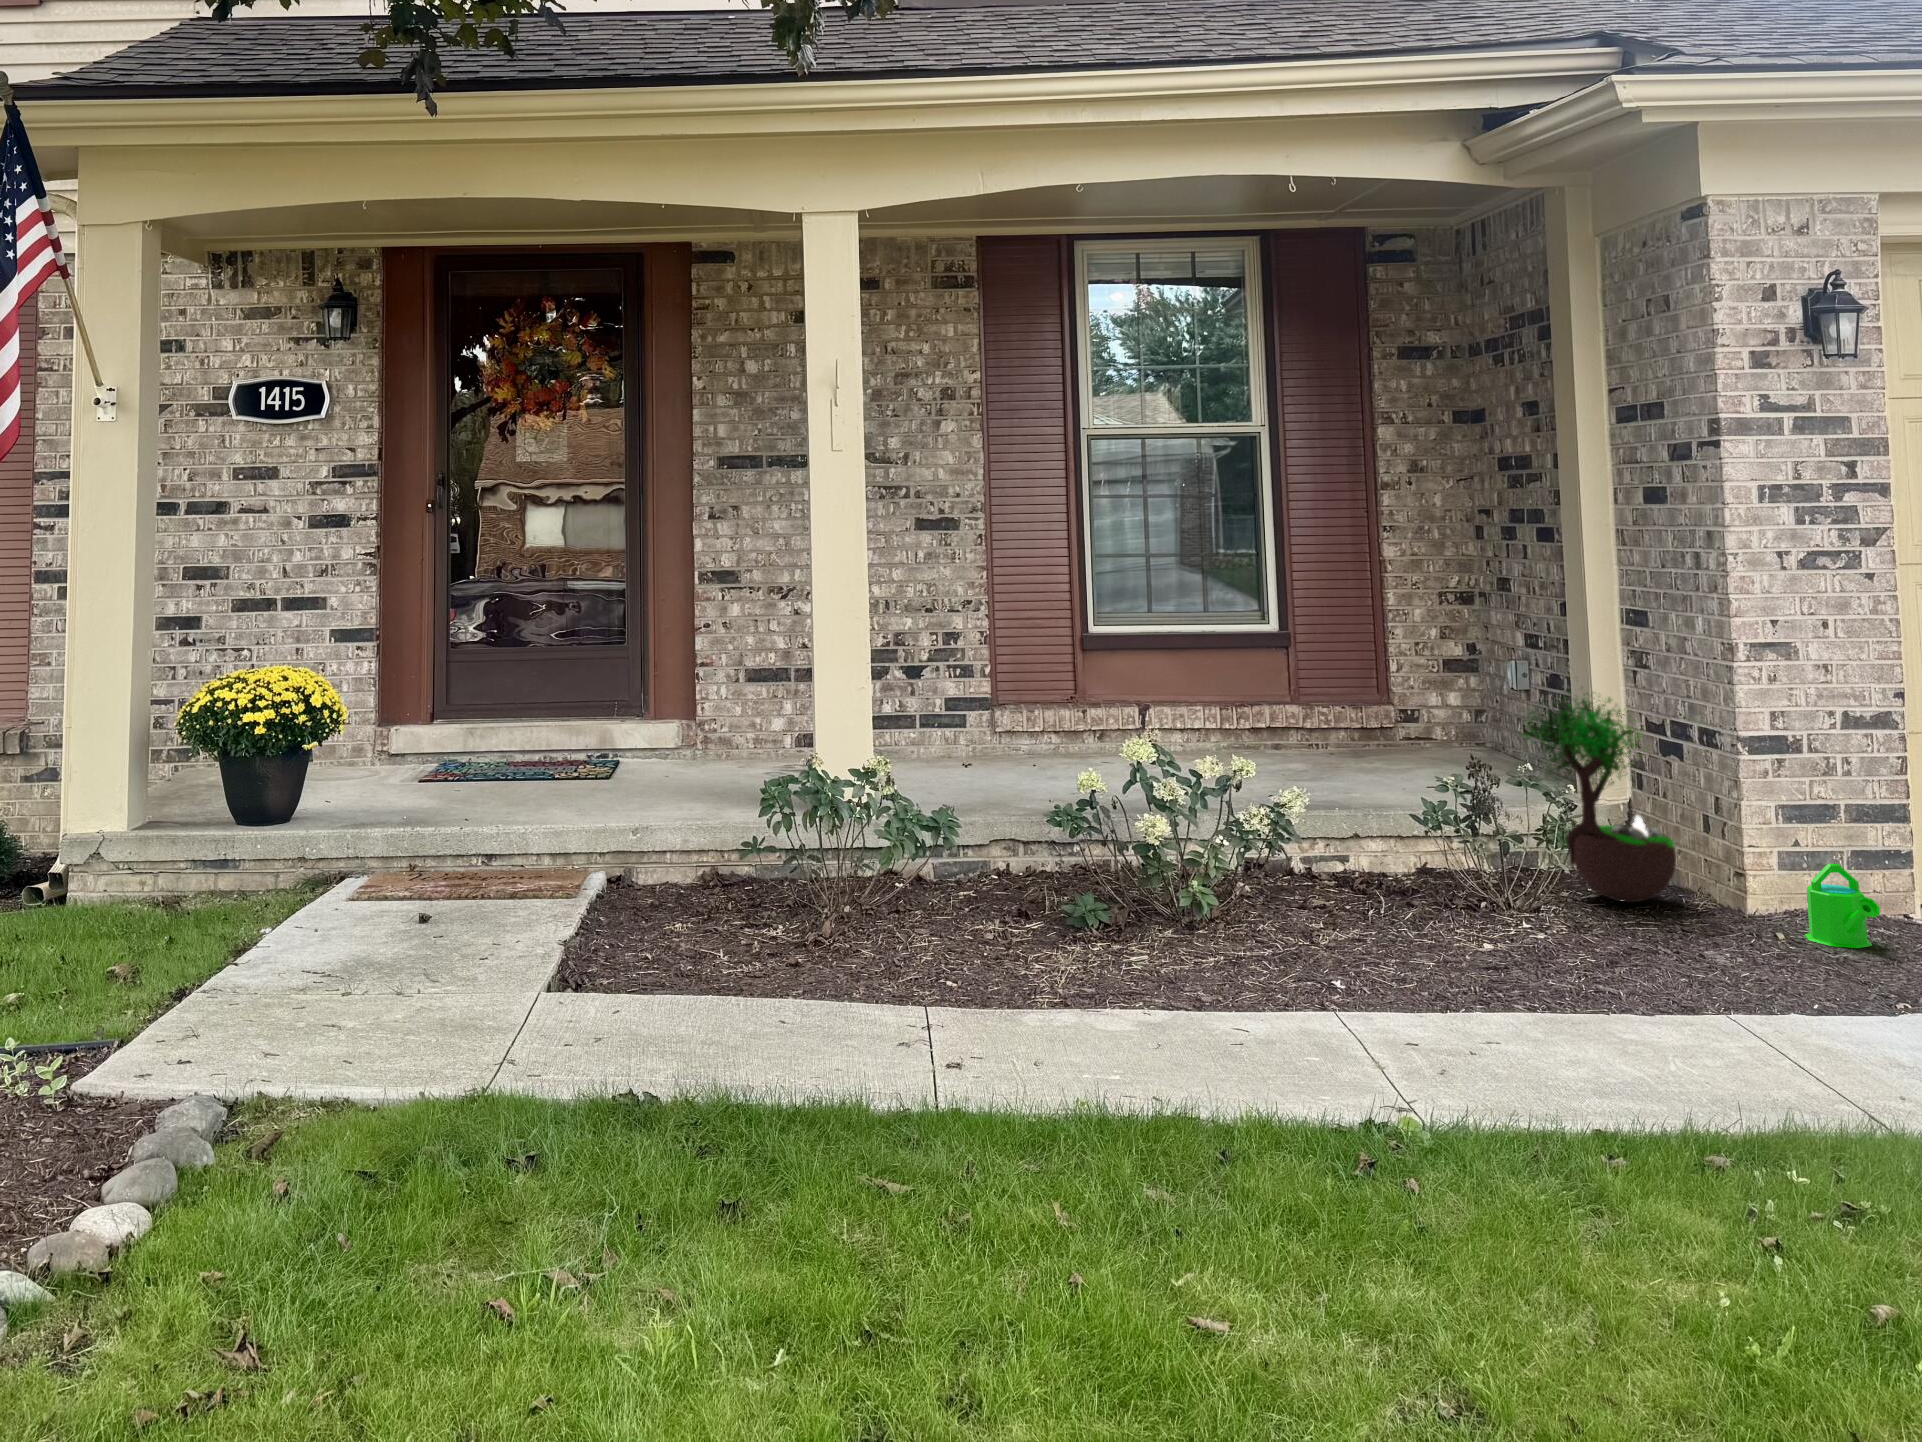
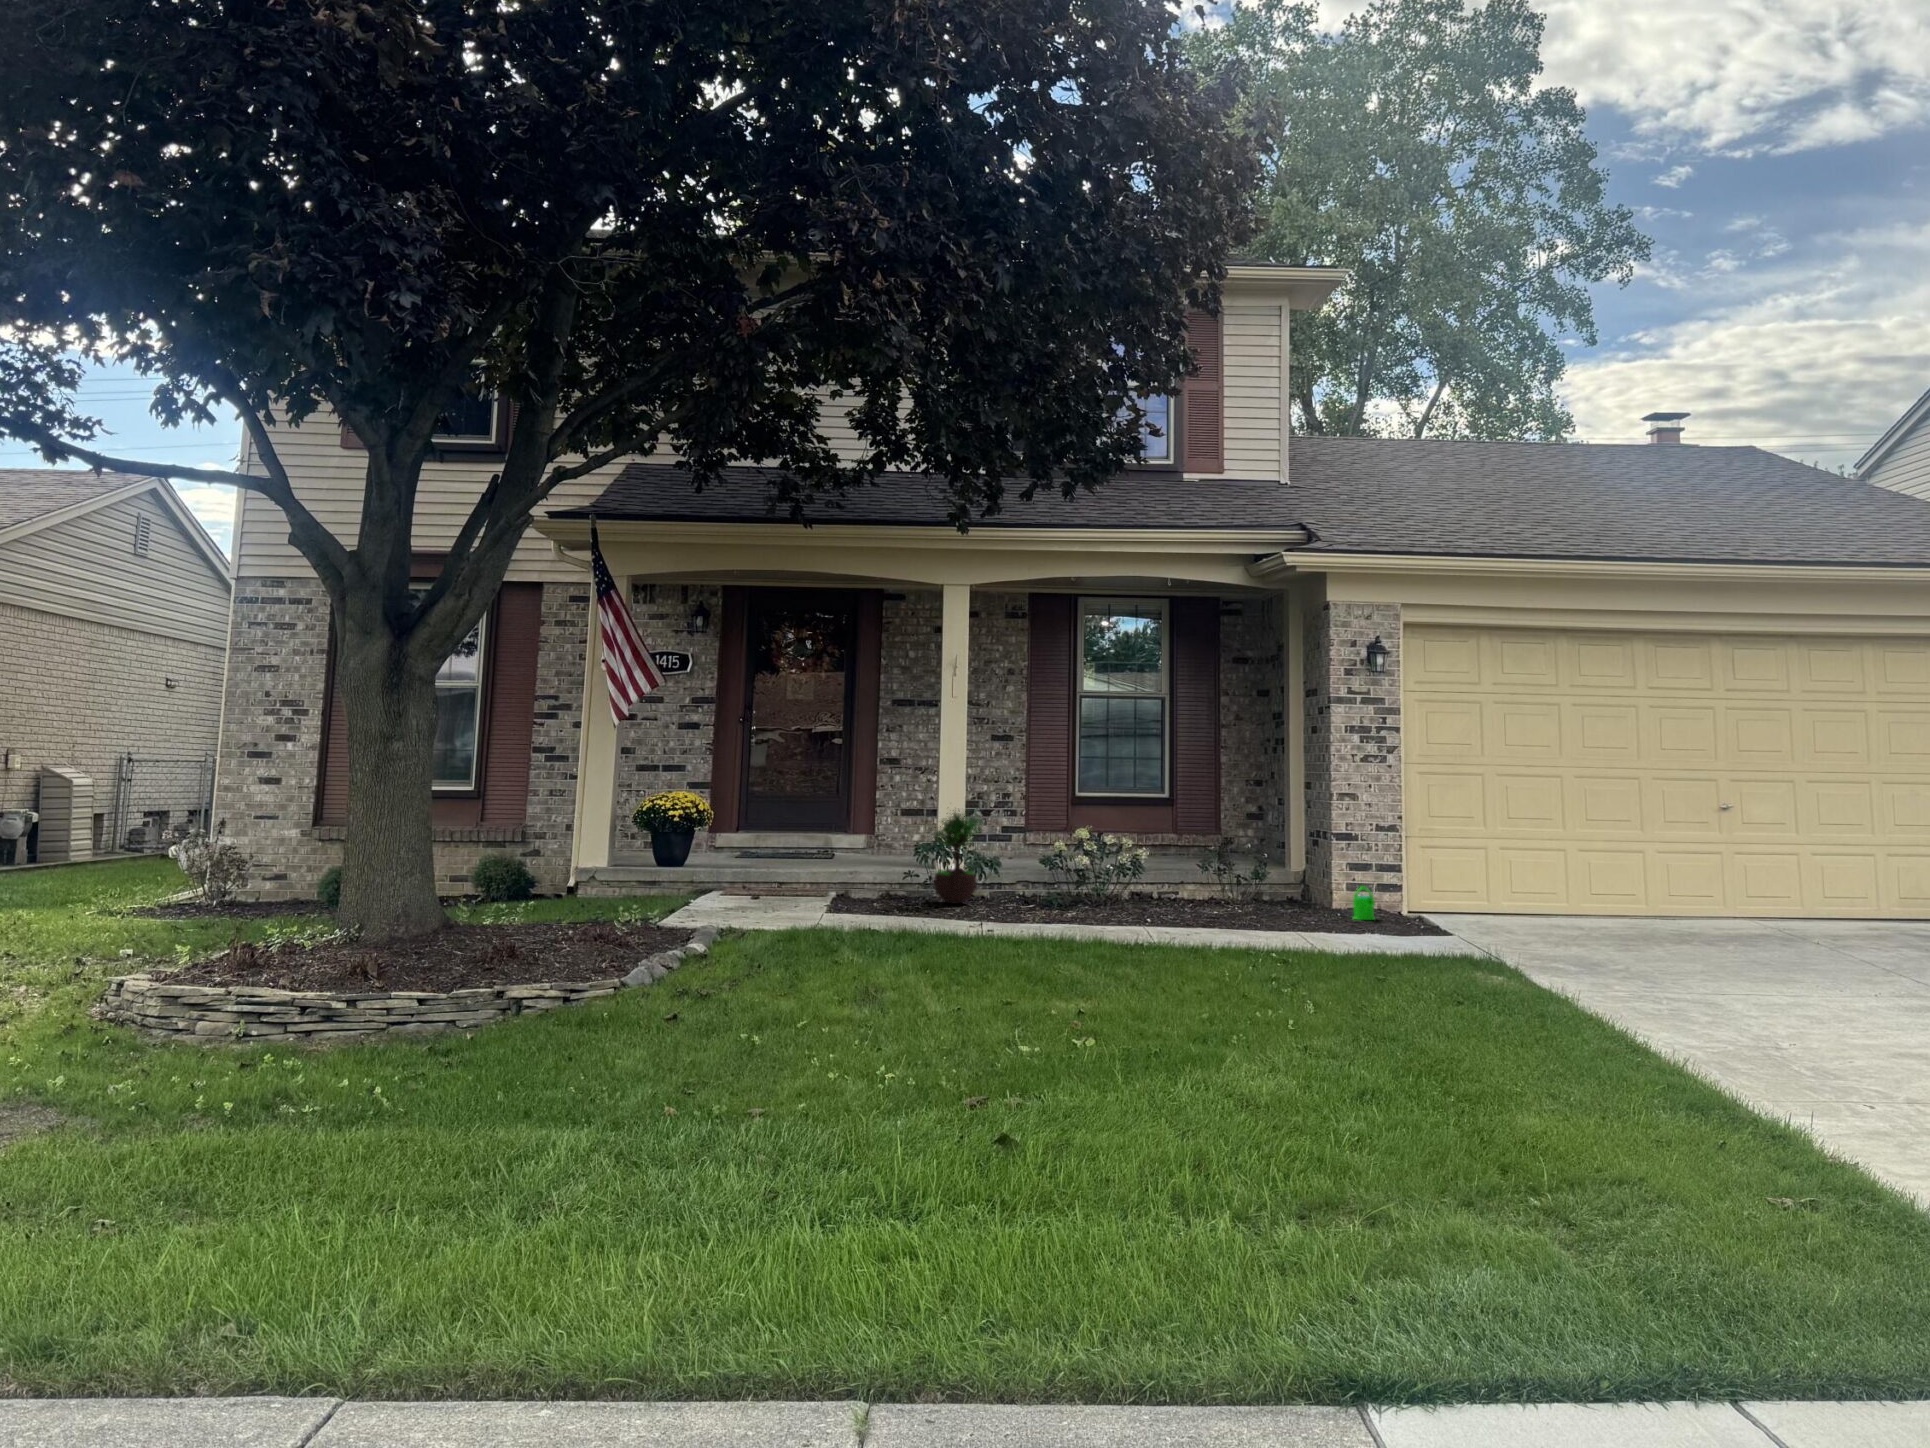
potted tree: present [1517,687,1676,902] -> present [934,810,978,903]

